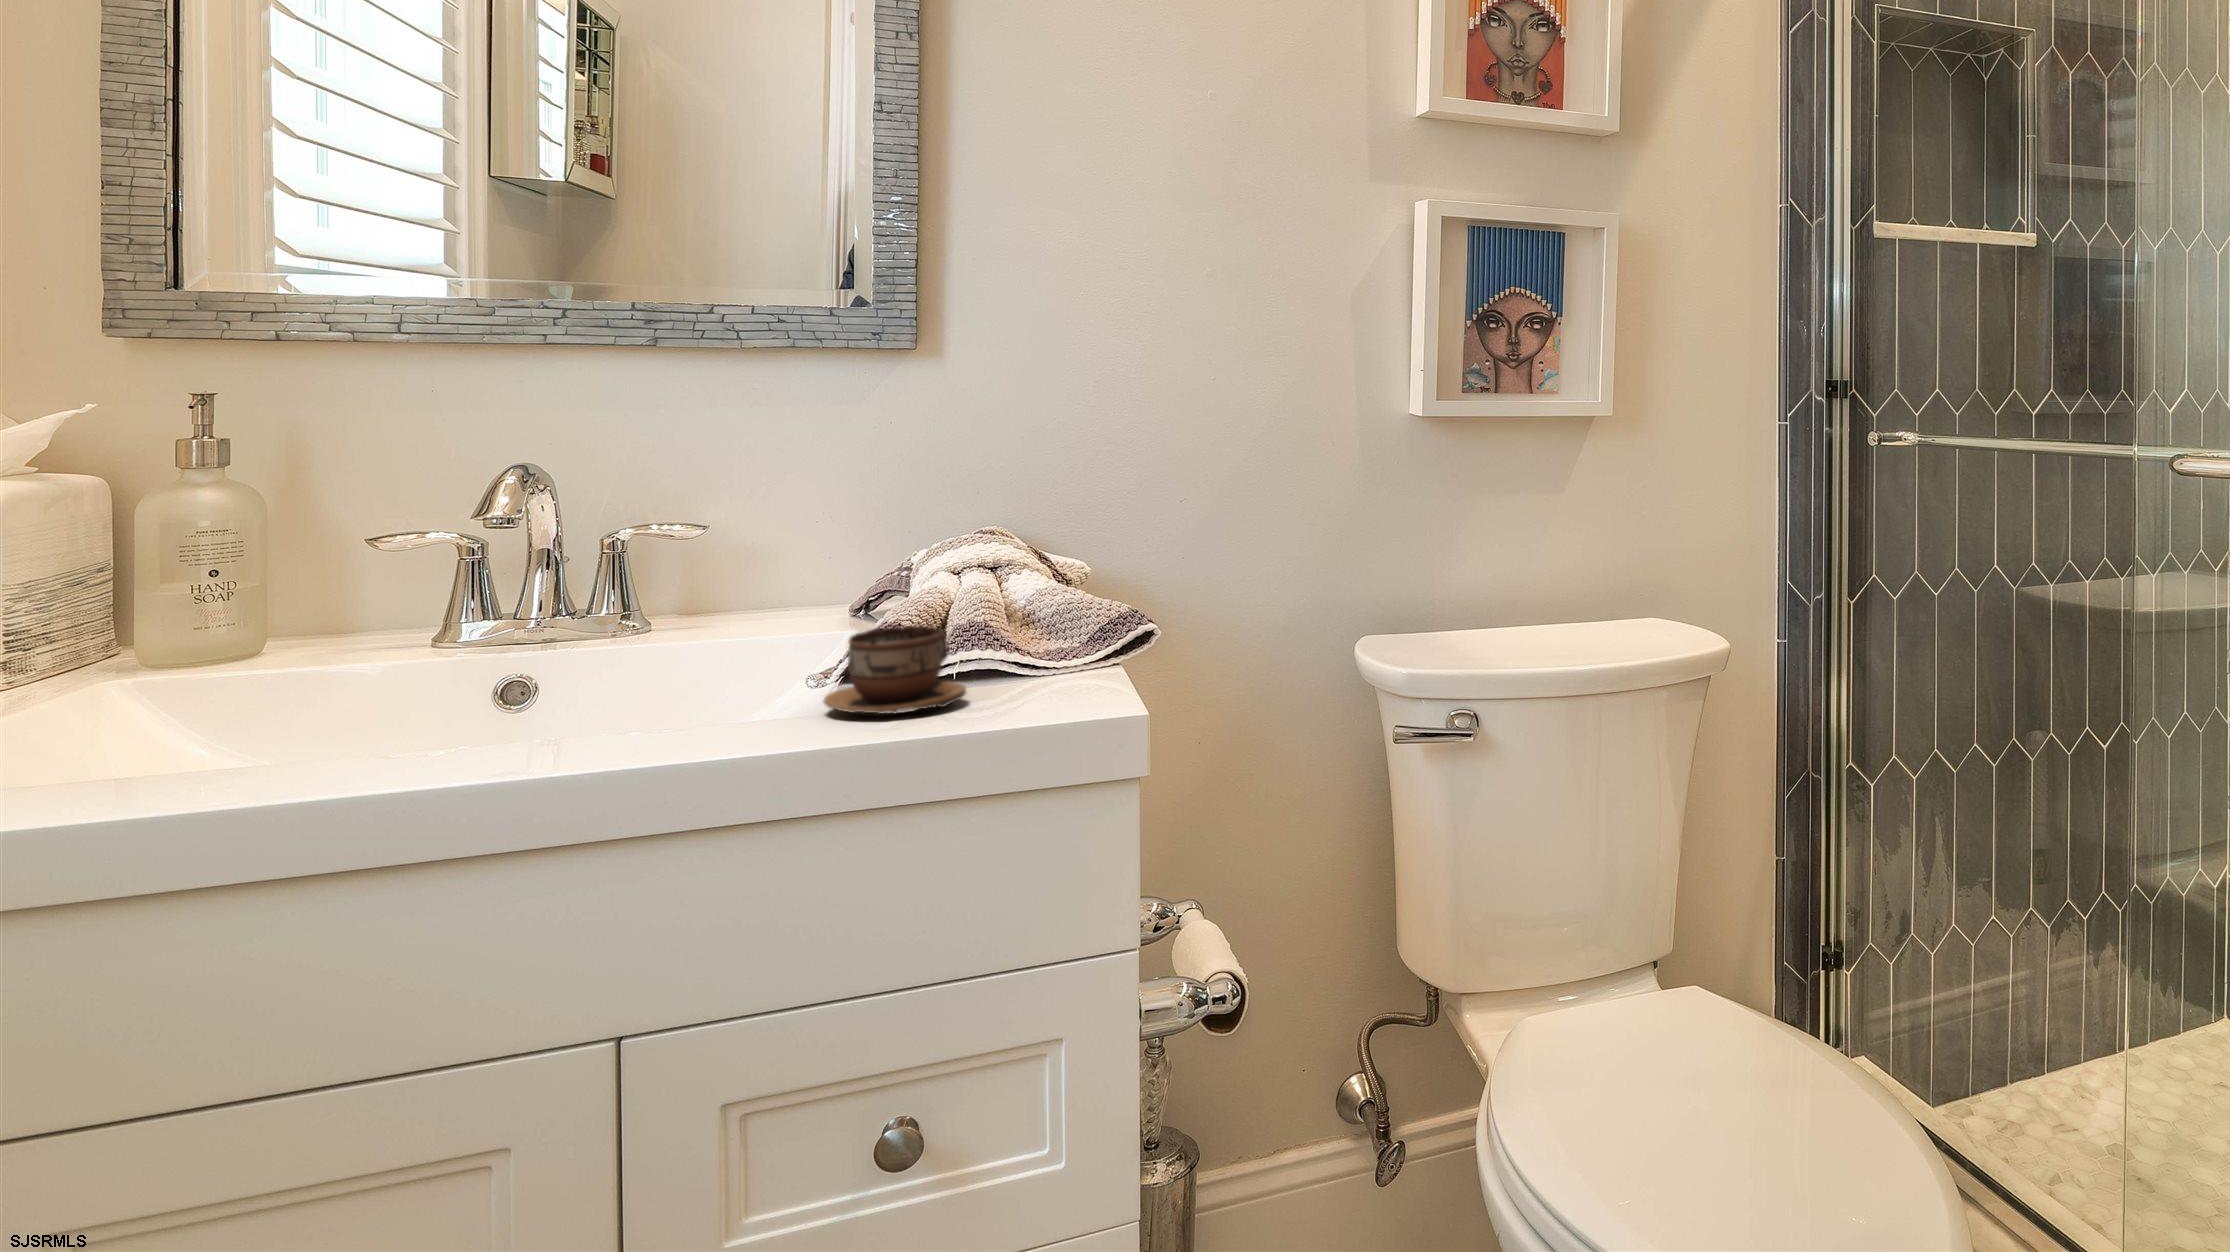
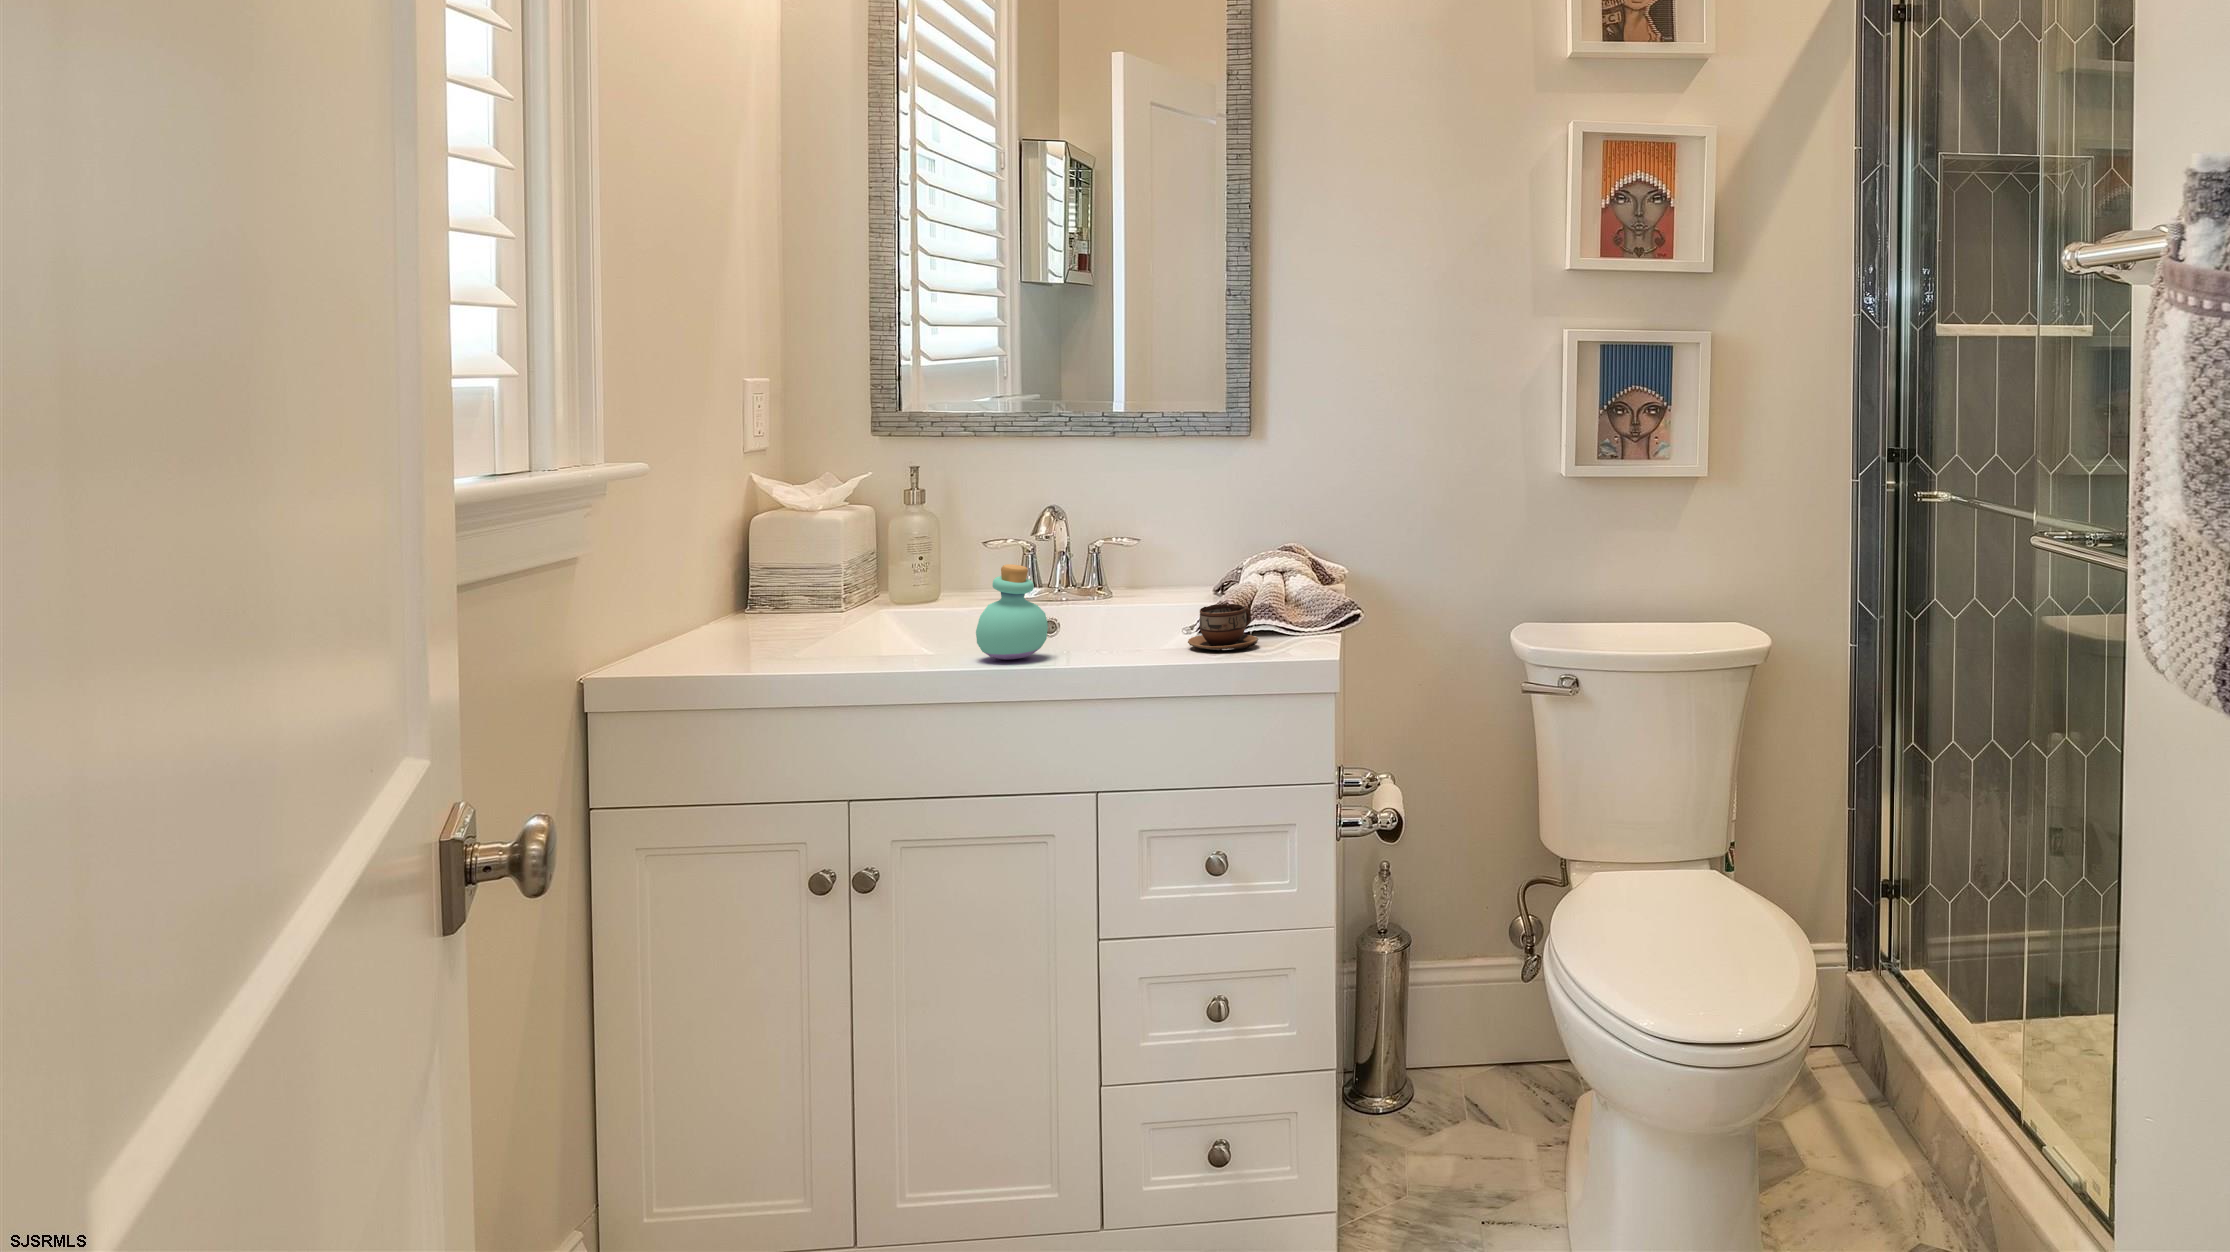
perfume bottle: none [307,562,502,770] -> present [976,564,1048,660]

